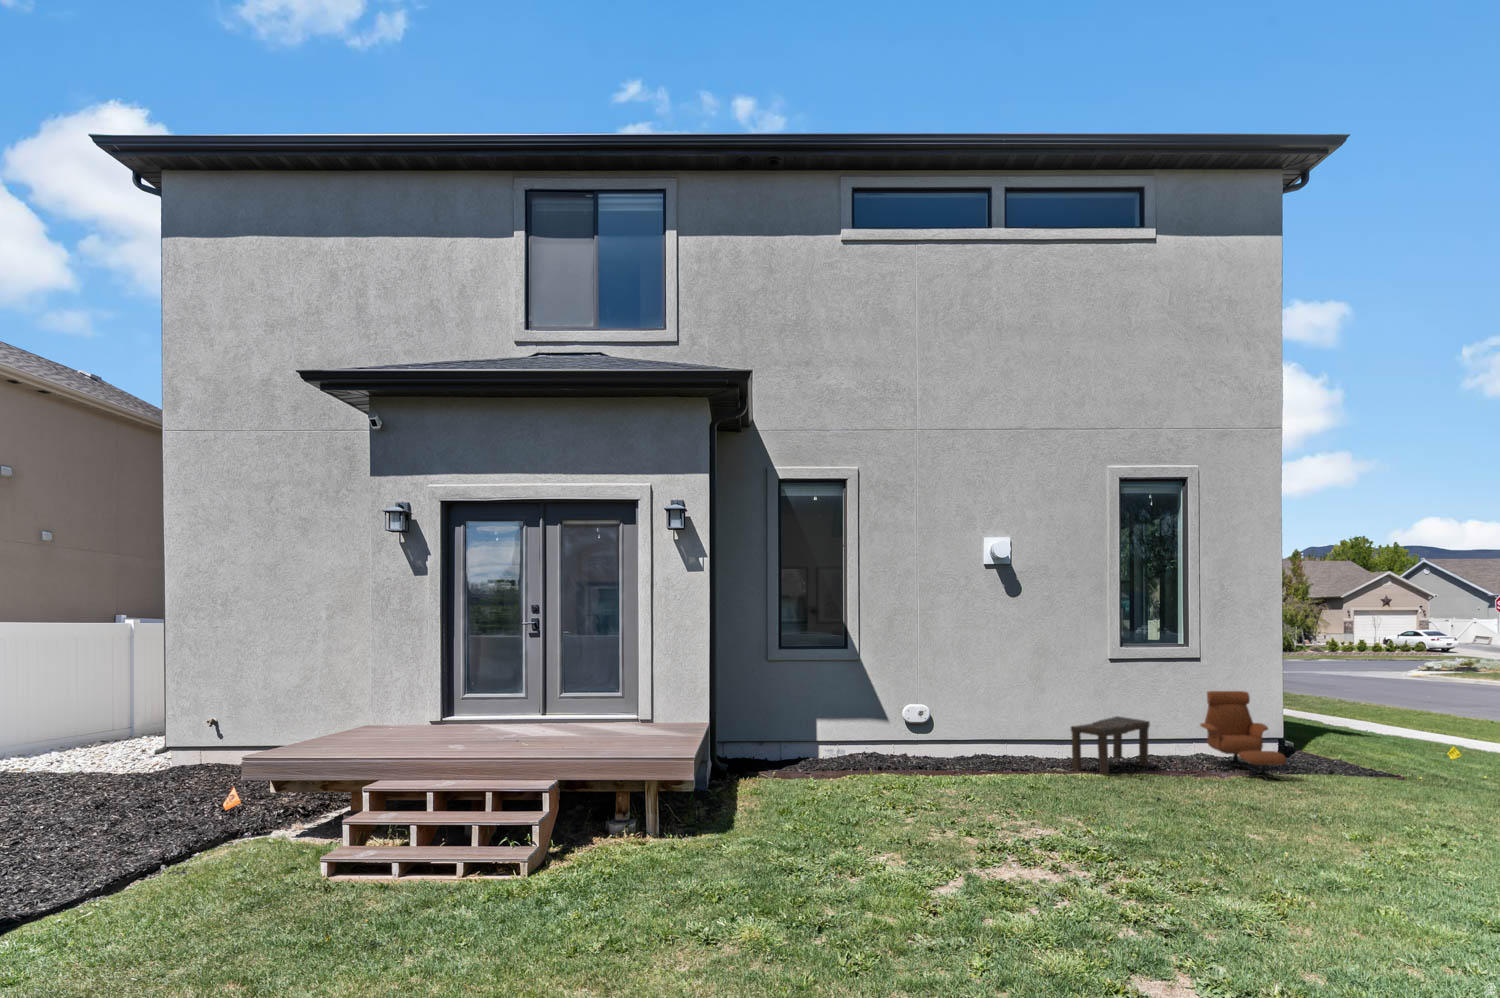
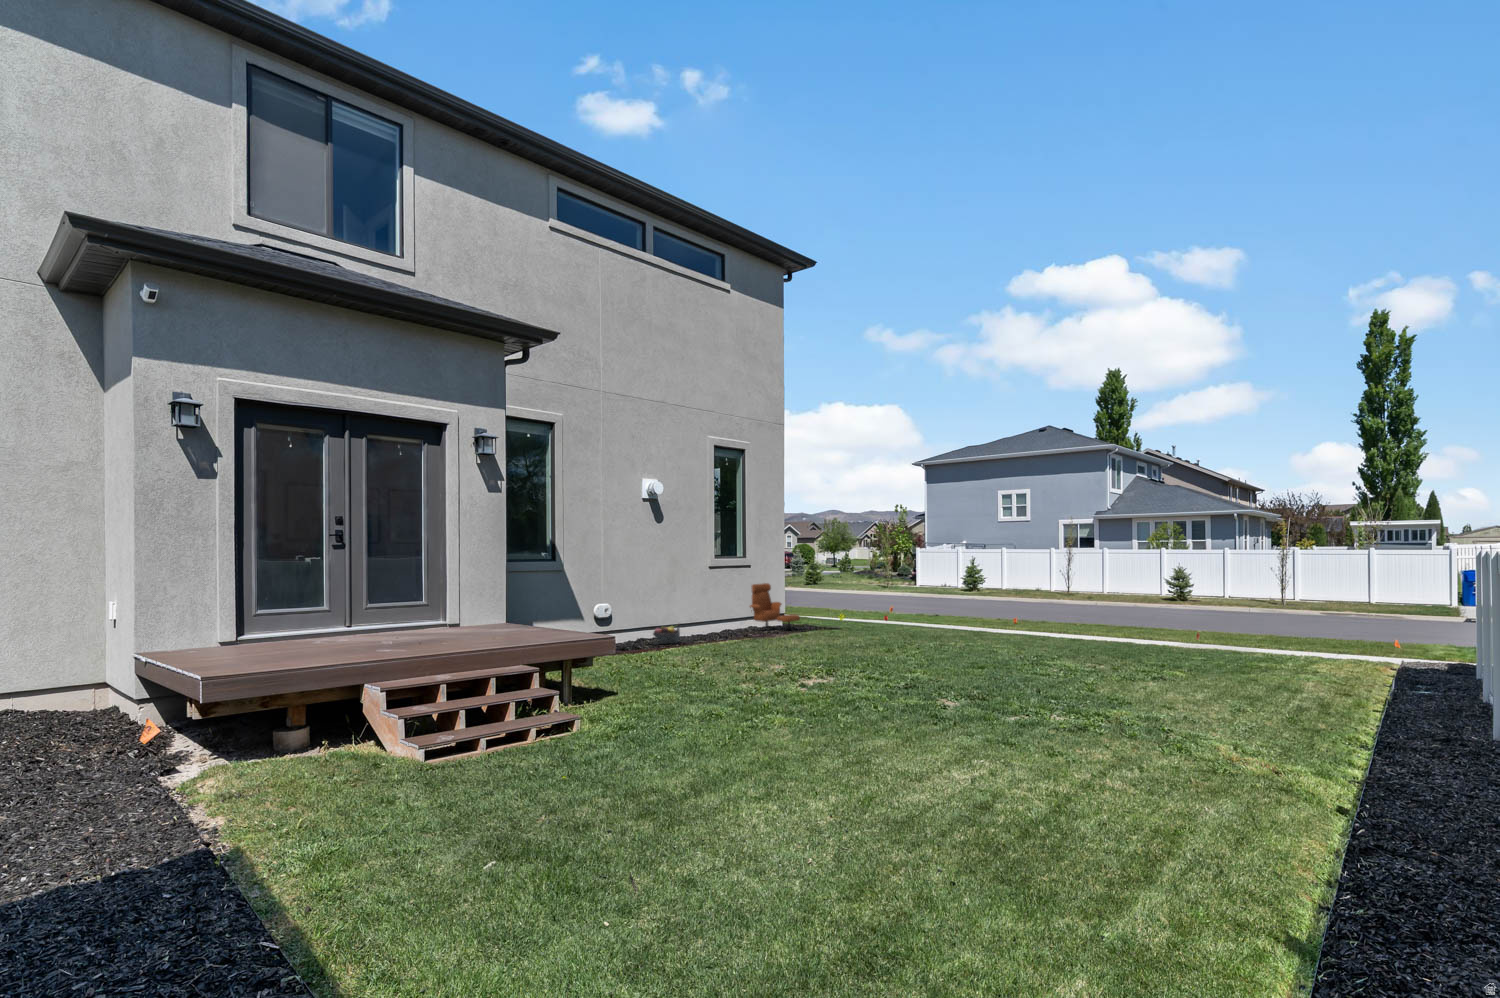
bench: present [1071,716,1150,776] -> none [699,604,733,641]
basket: none [988,738,1035,769] -> present [653,624,680,645]

